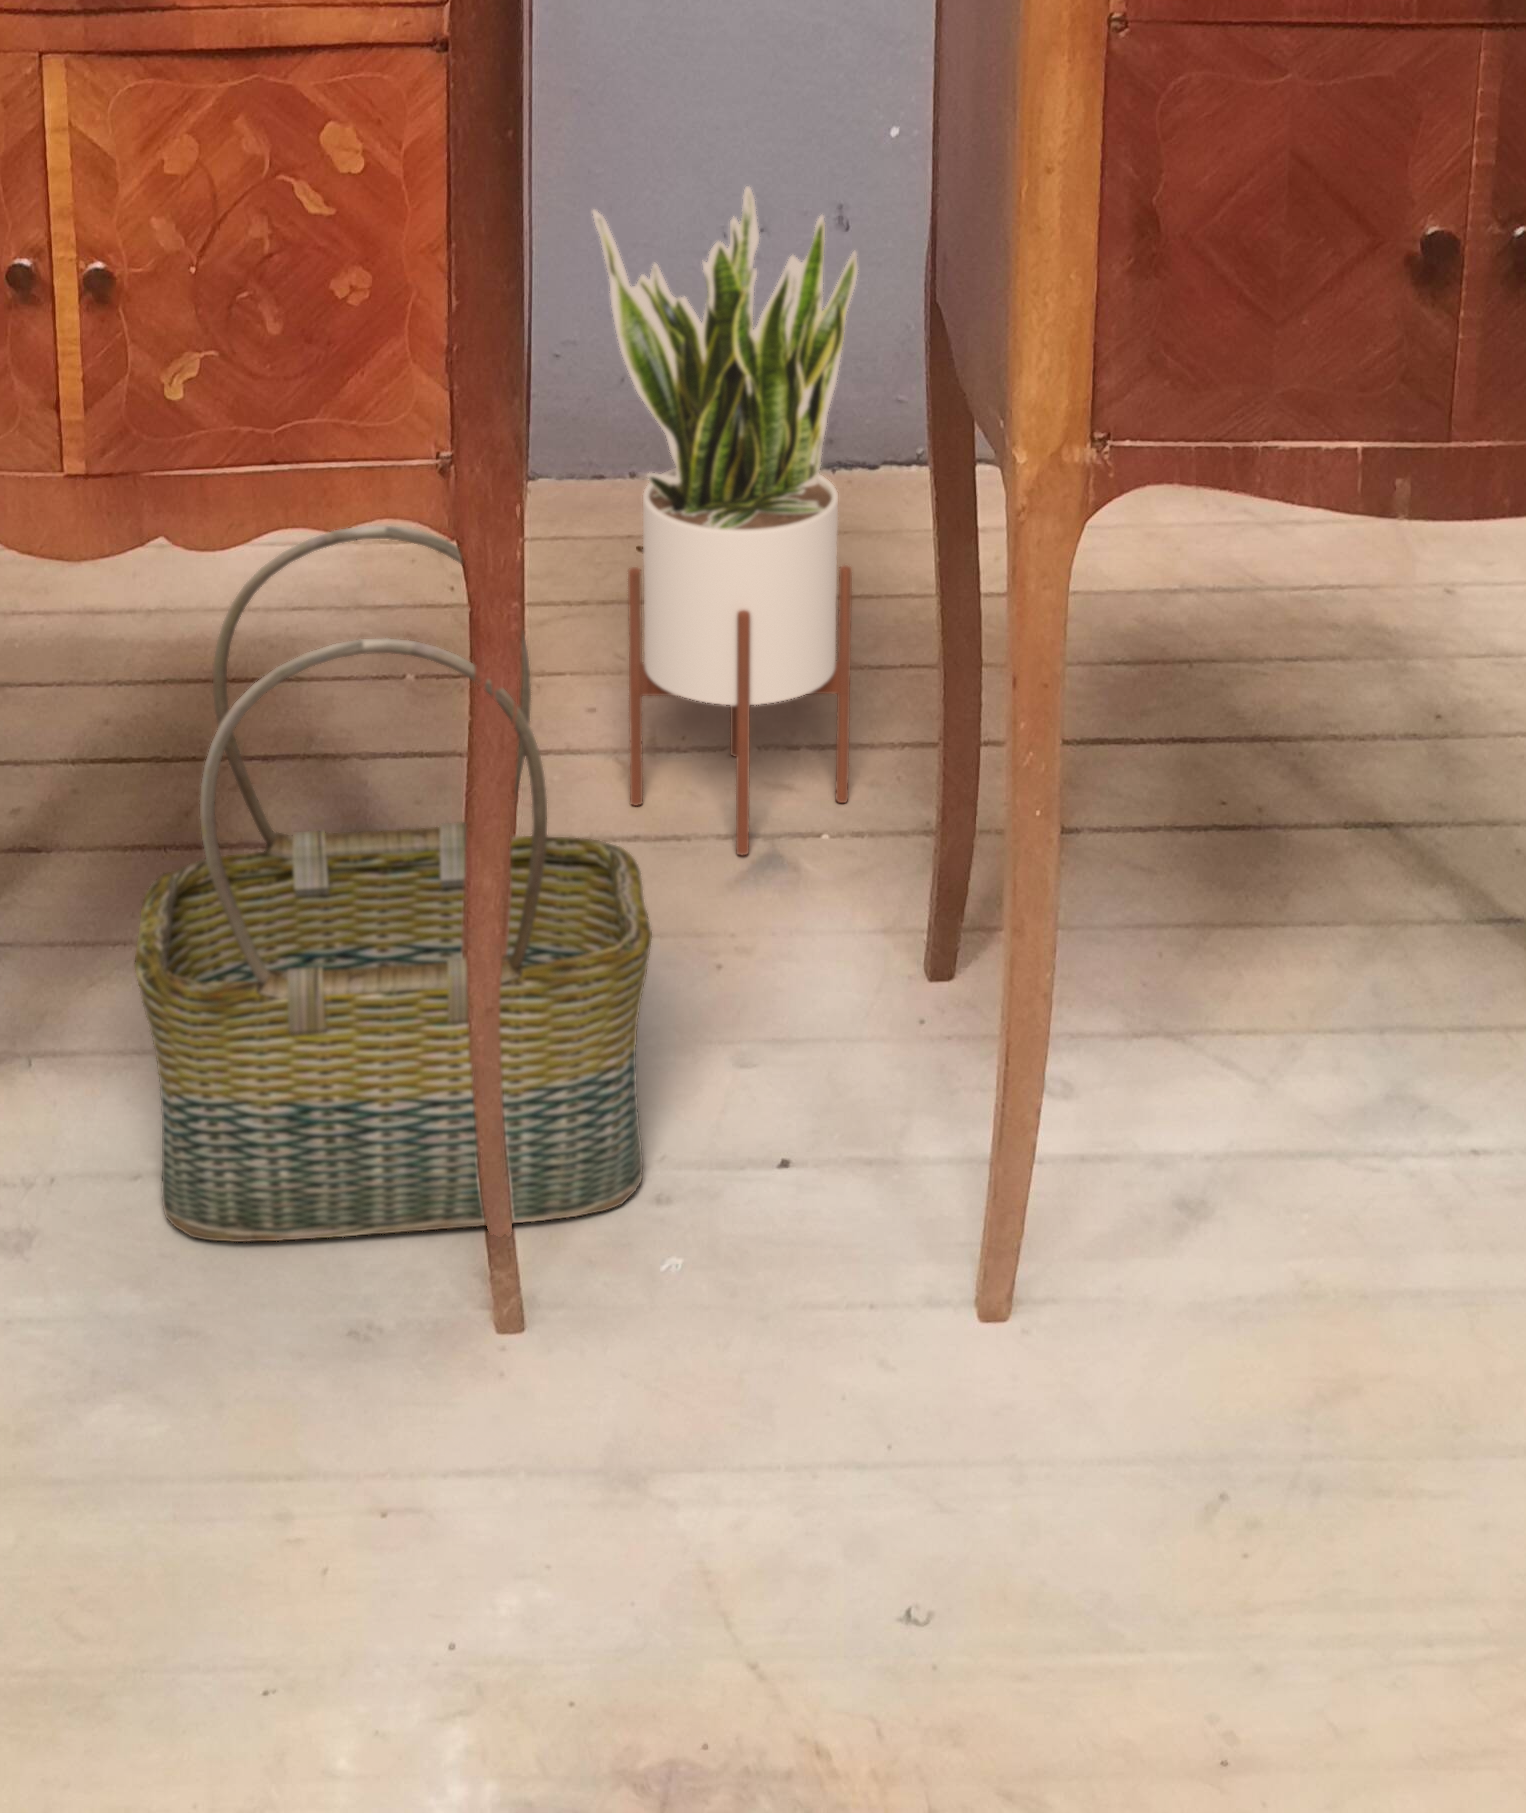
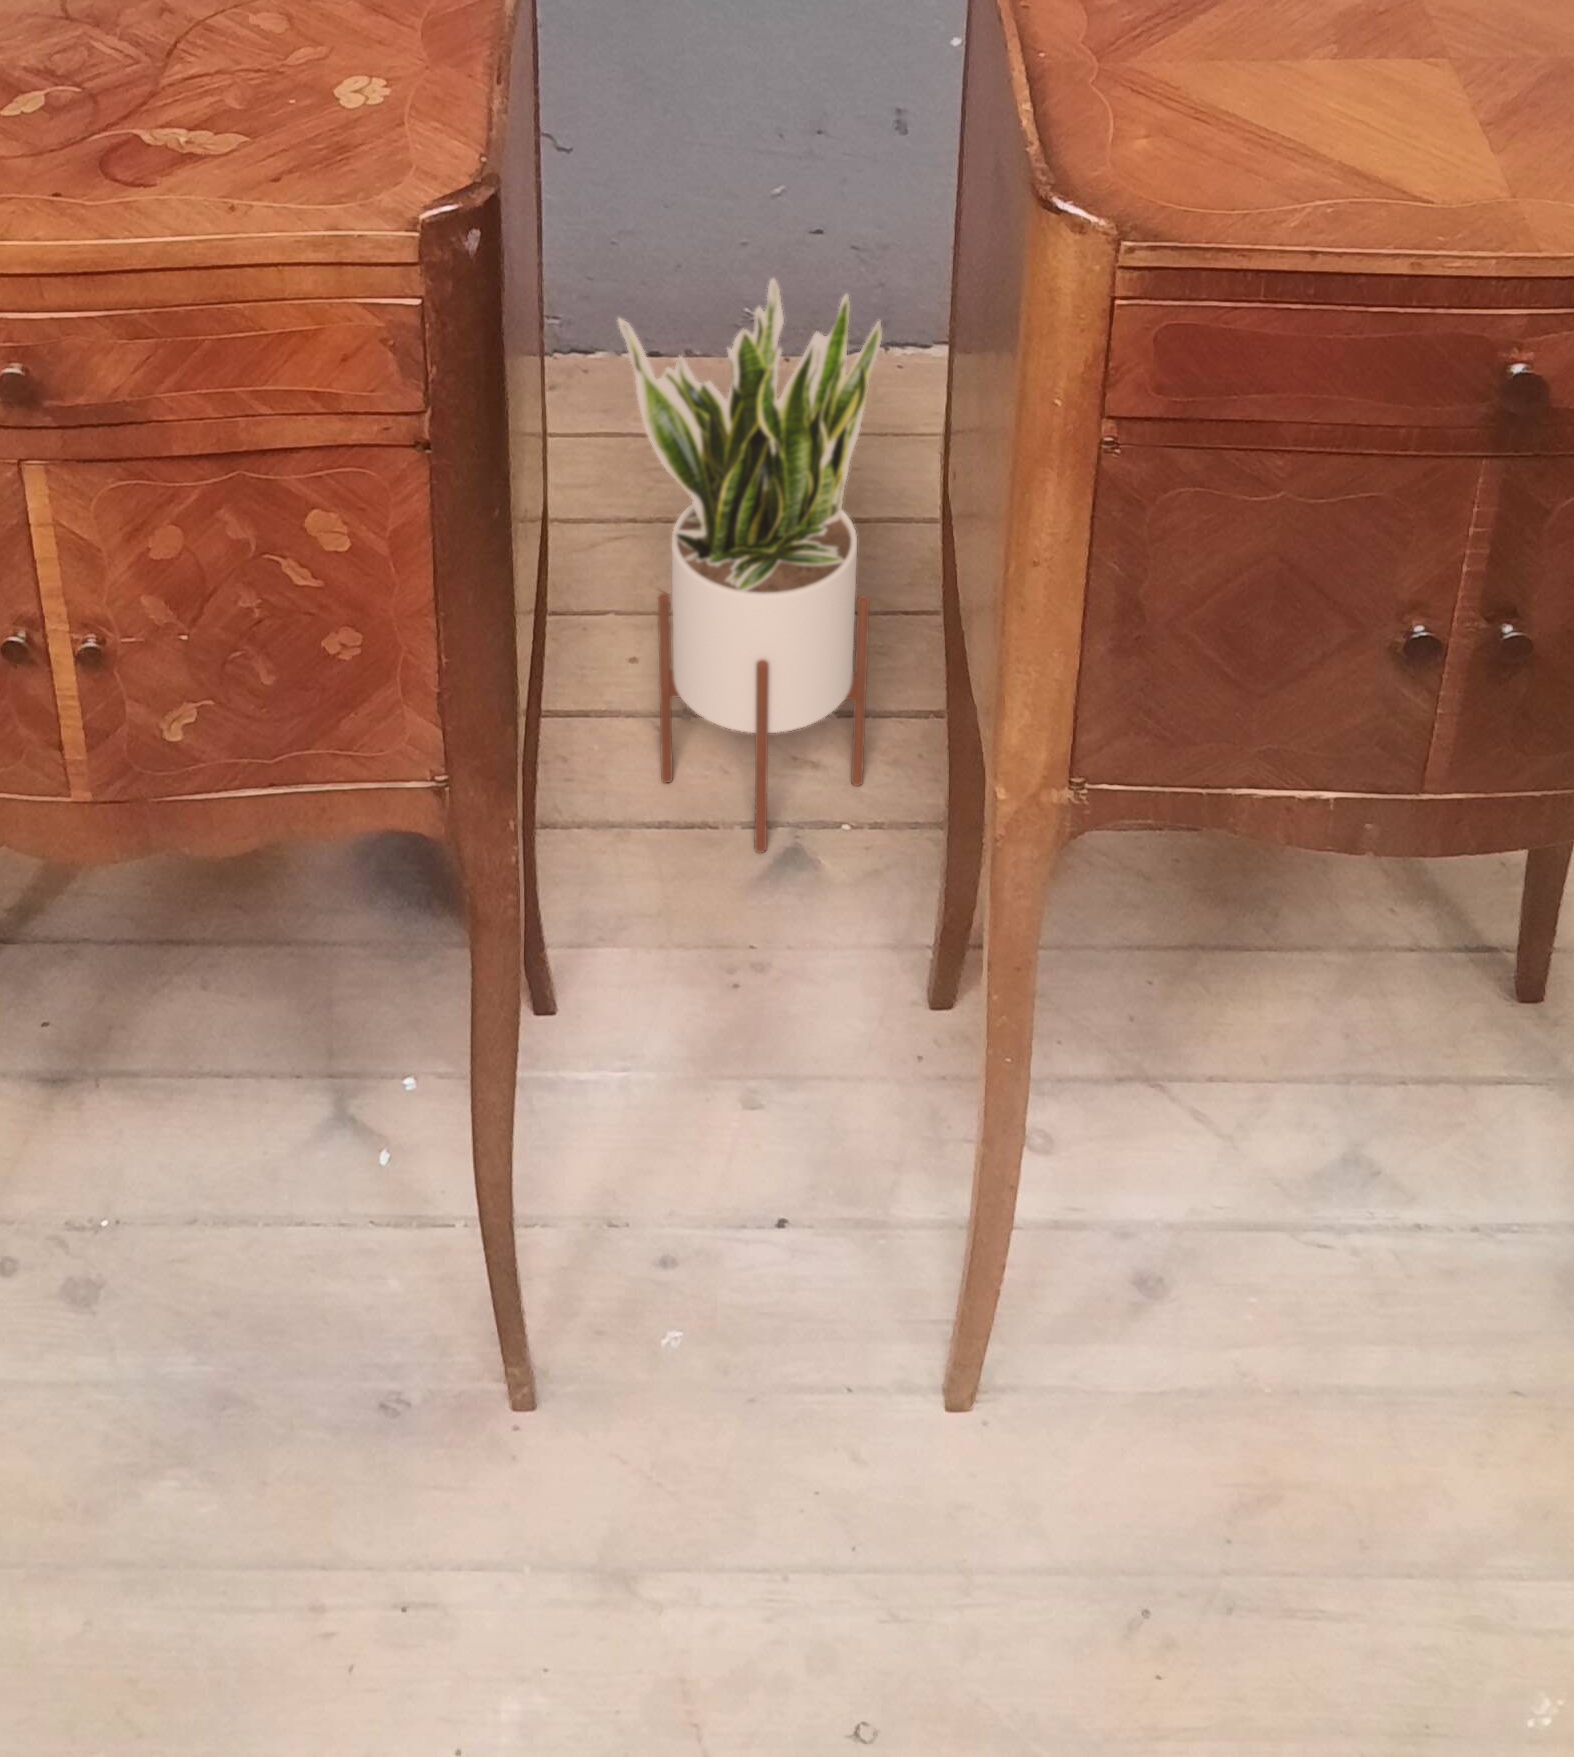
basket: present [134,526,652,1242] -> none [175,719,650,1332]

